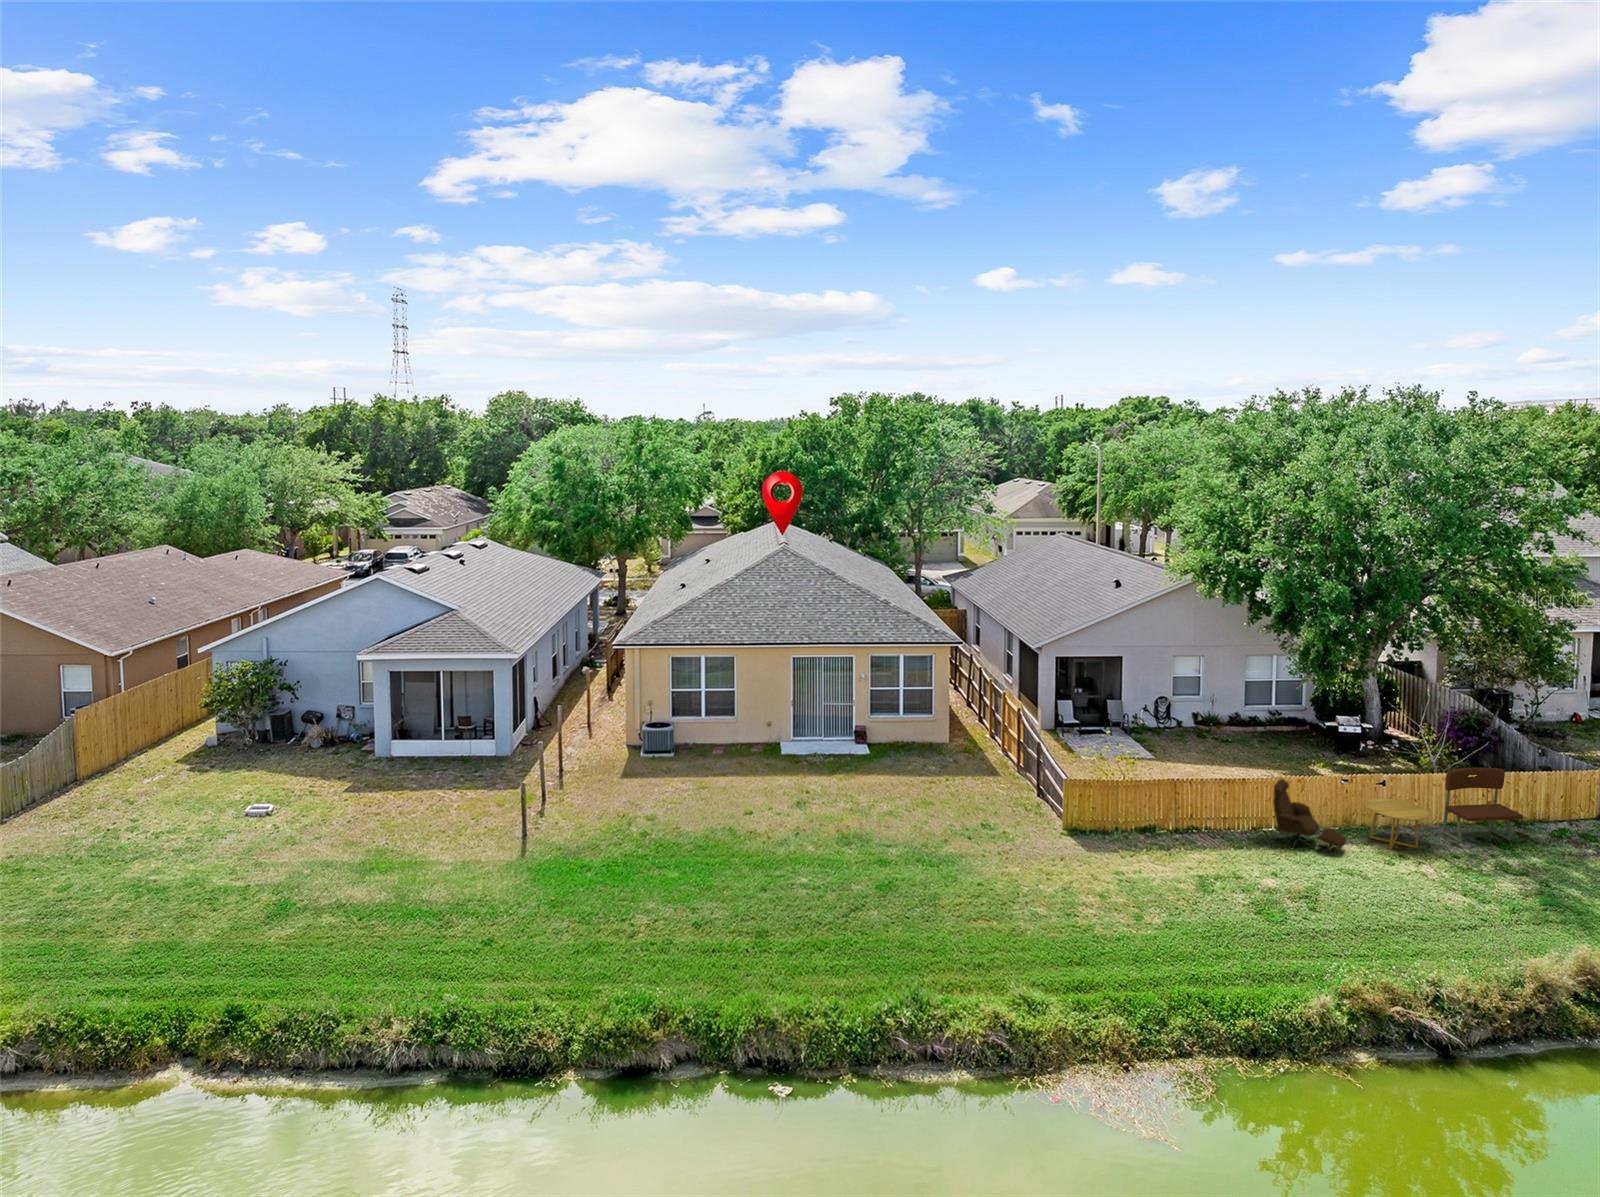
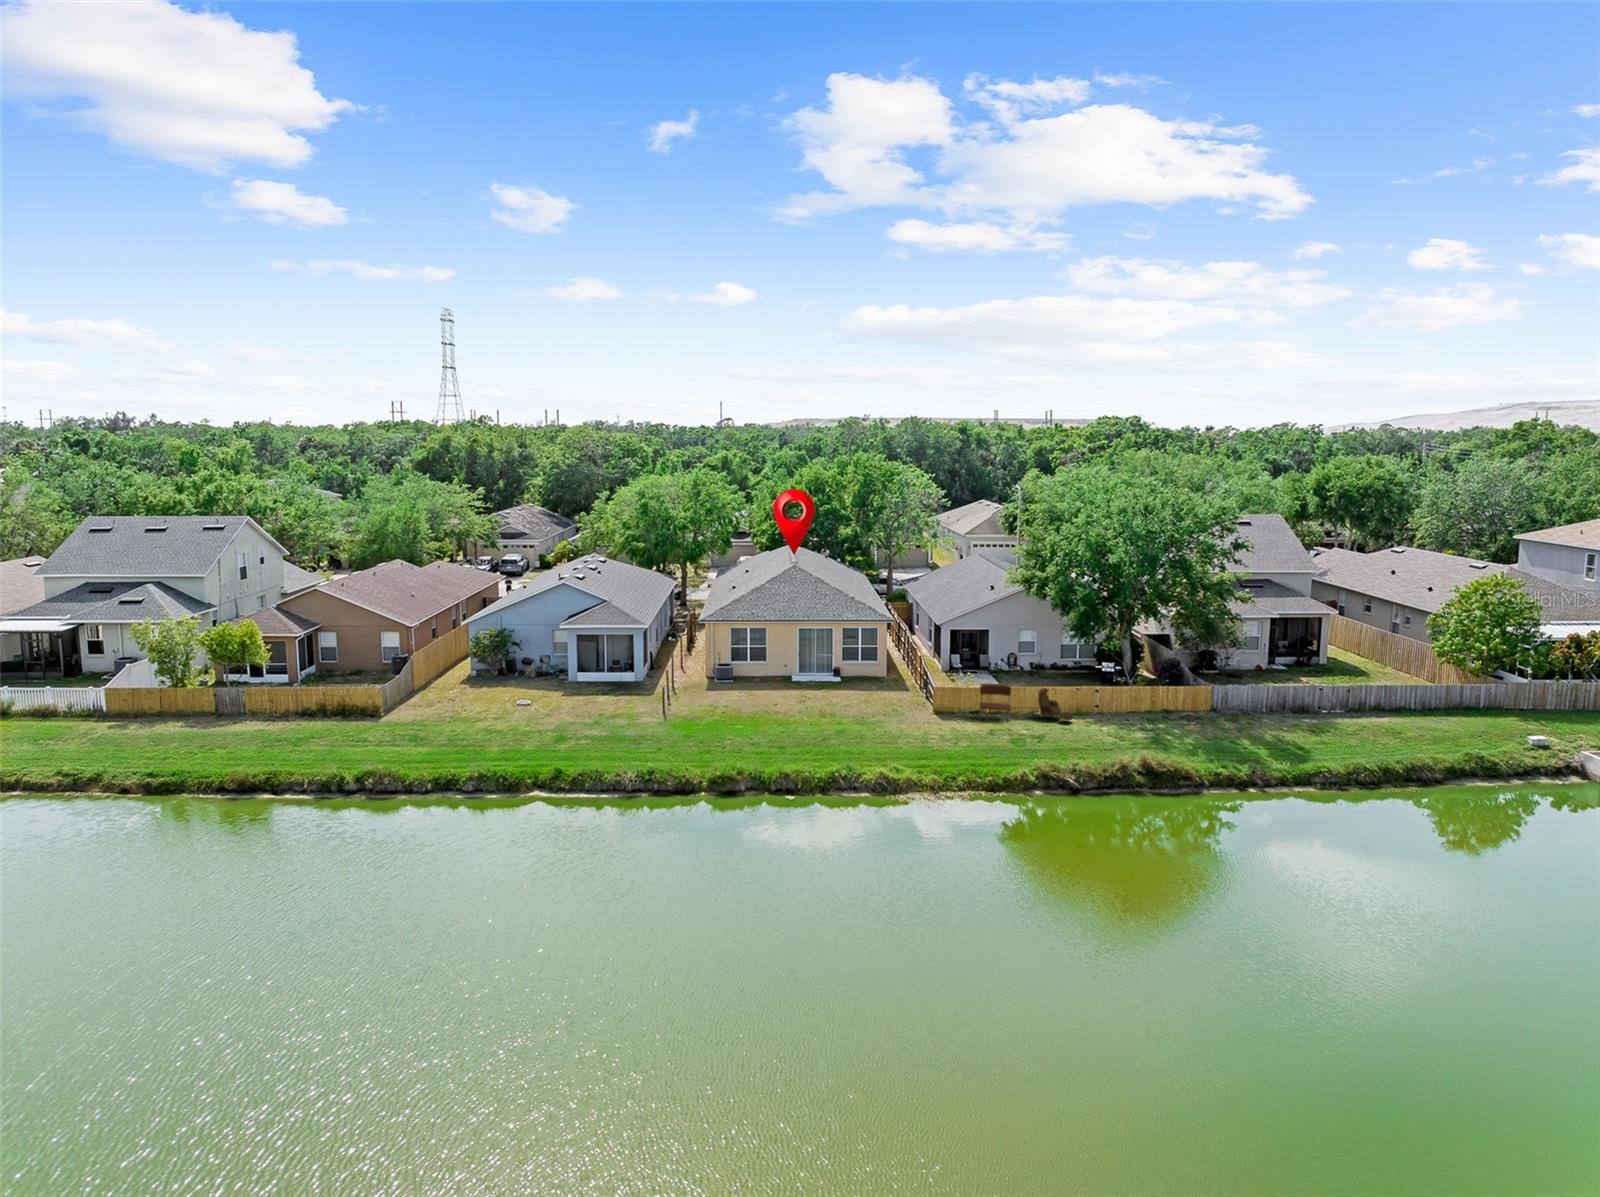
bench: present [1441,768,1523,843] -> present [980,684,1011,720]
round table: present [1366,799,1430,850] -> none [1086,699,1115,723]

